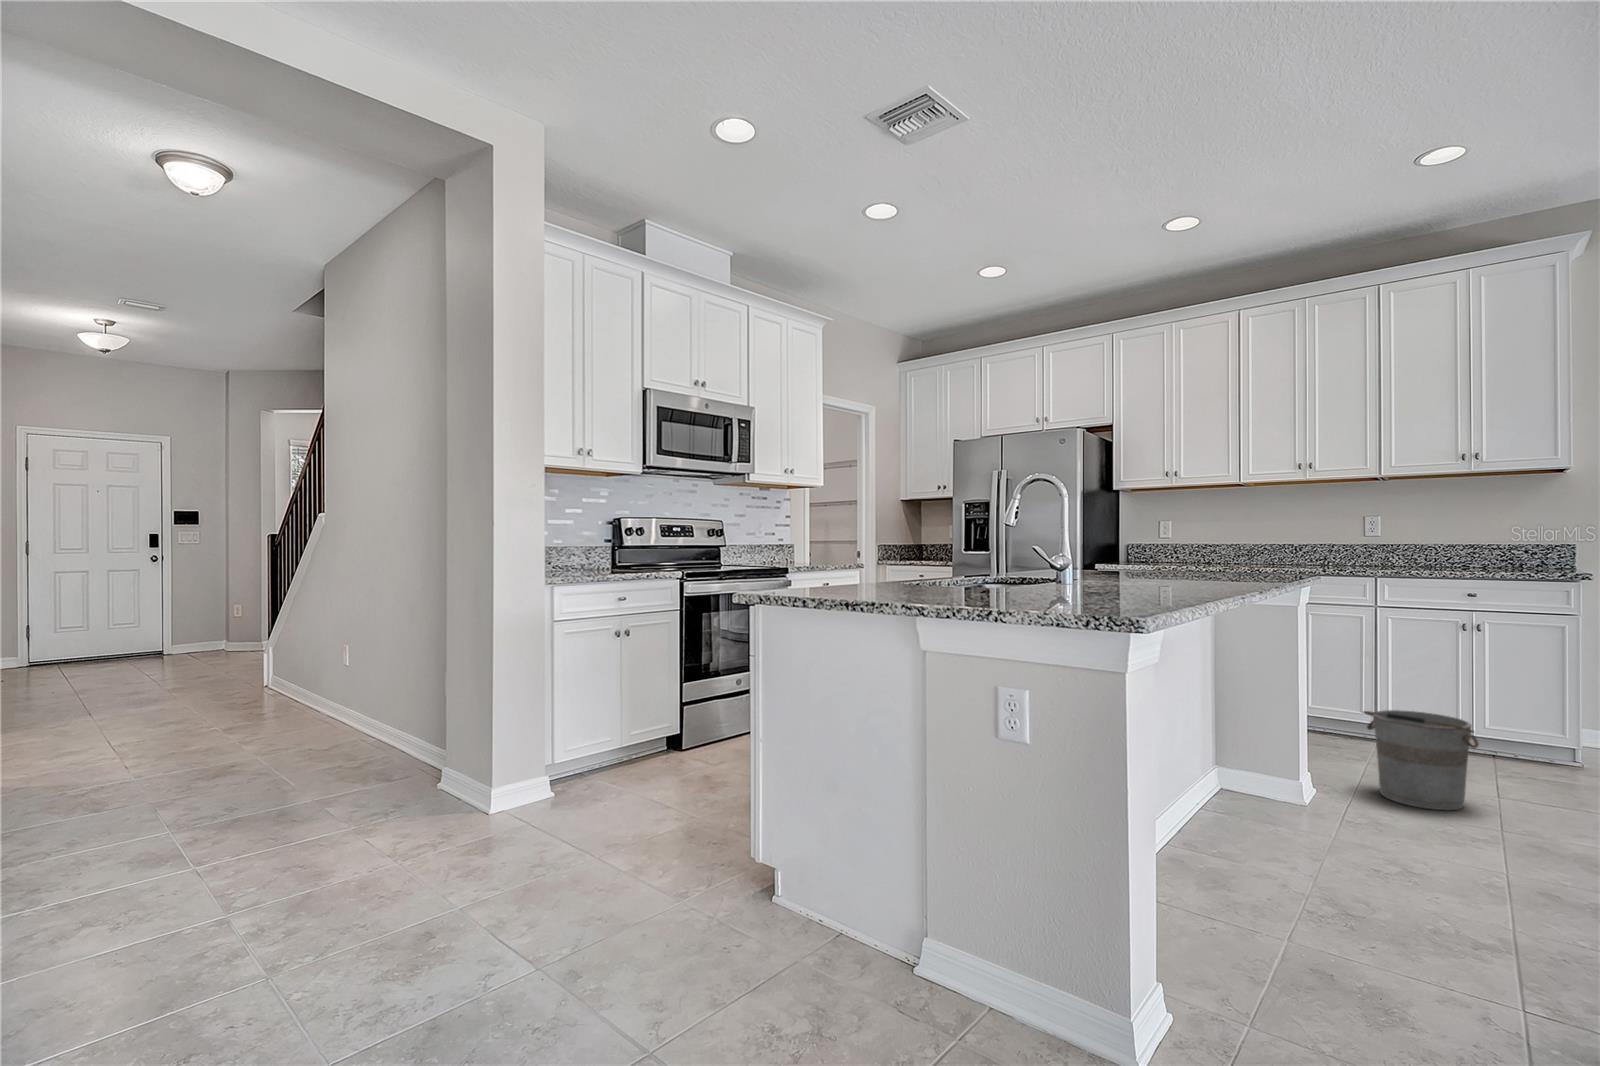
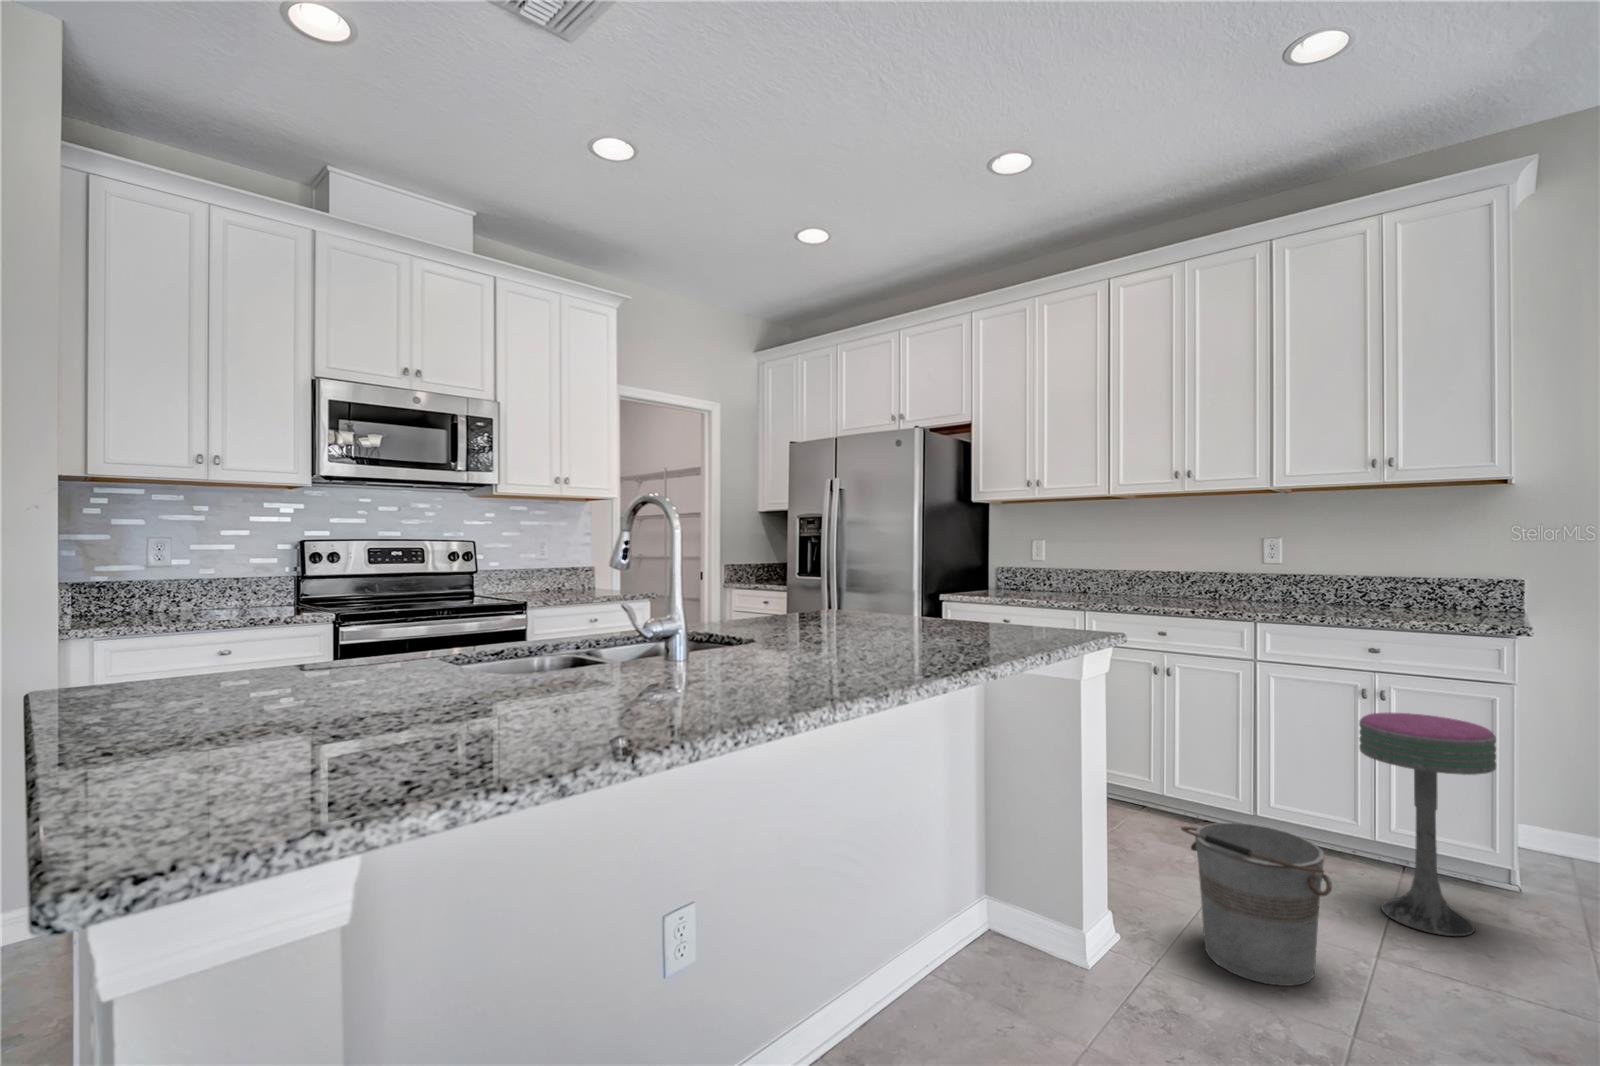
bar stool: none [1472,637,1575,787] -> present [1359,713,1496,936]

